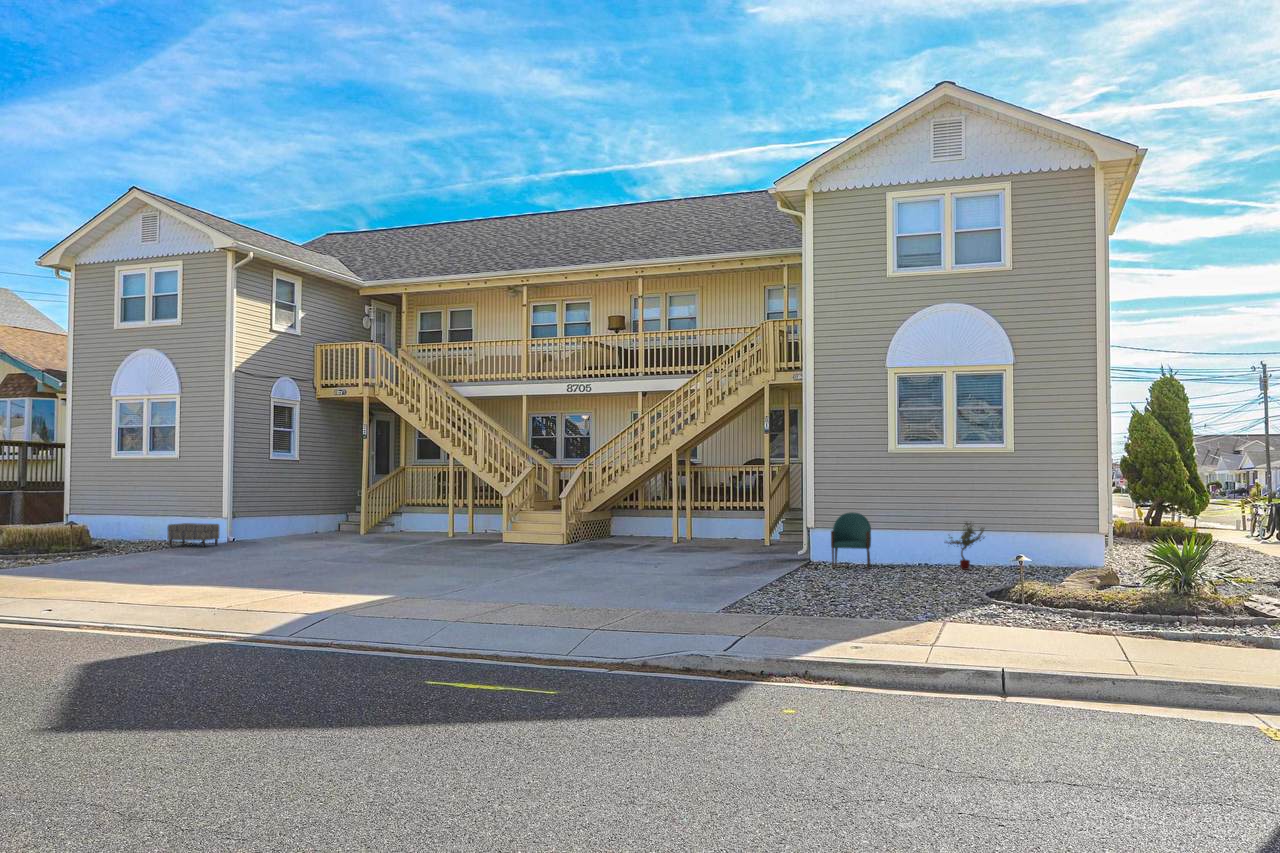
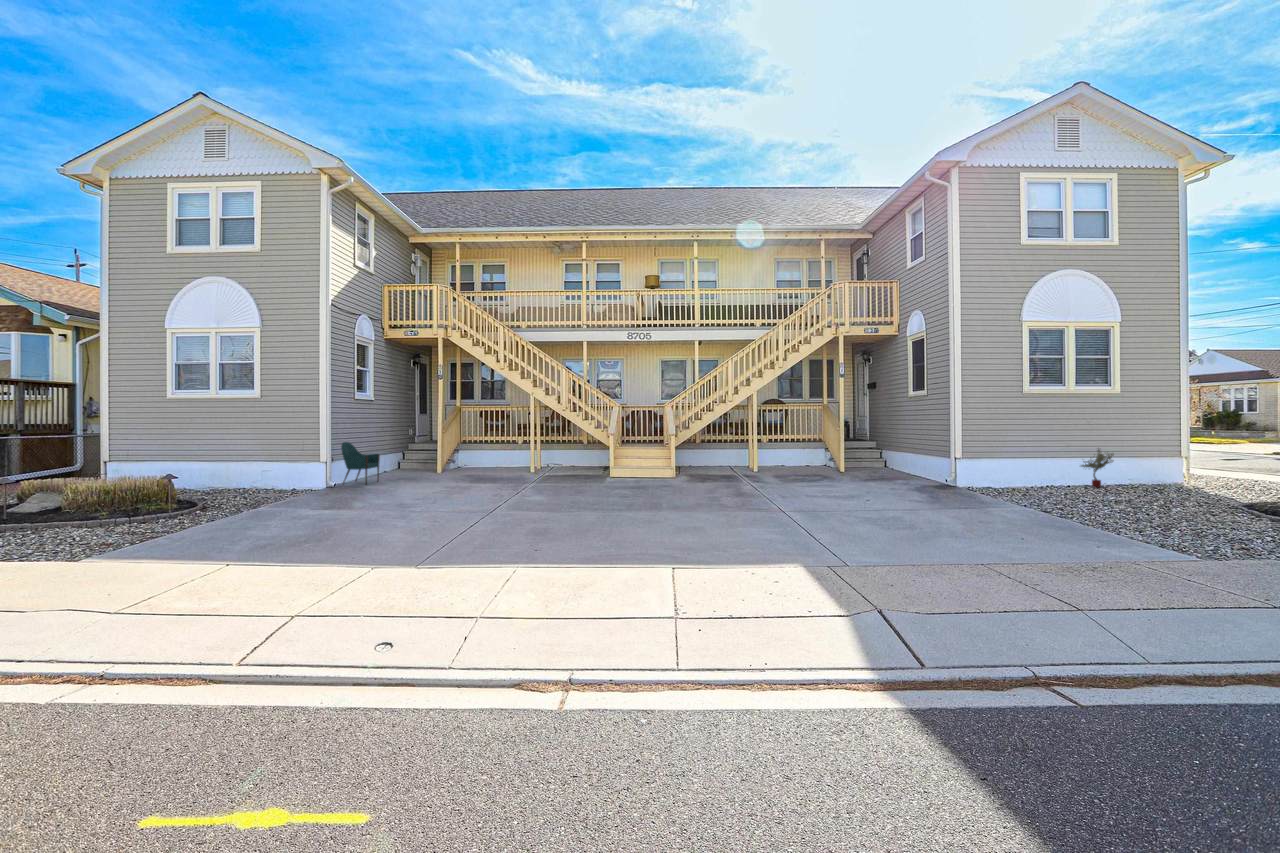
chair: present [831,513,871,569] -> present [341,442,380,484]
bench: present [168,523,219,547] -> none [263,467,325,493]

